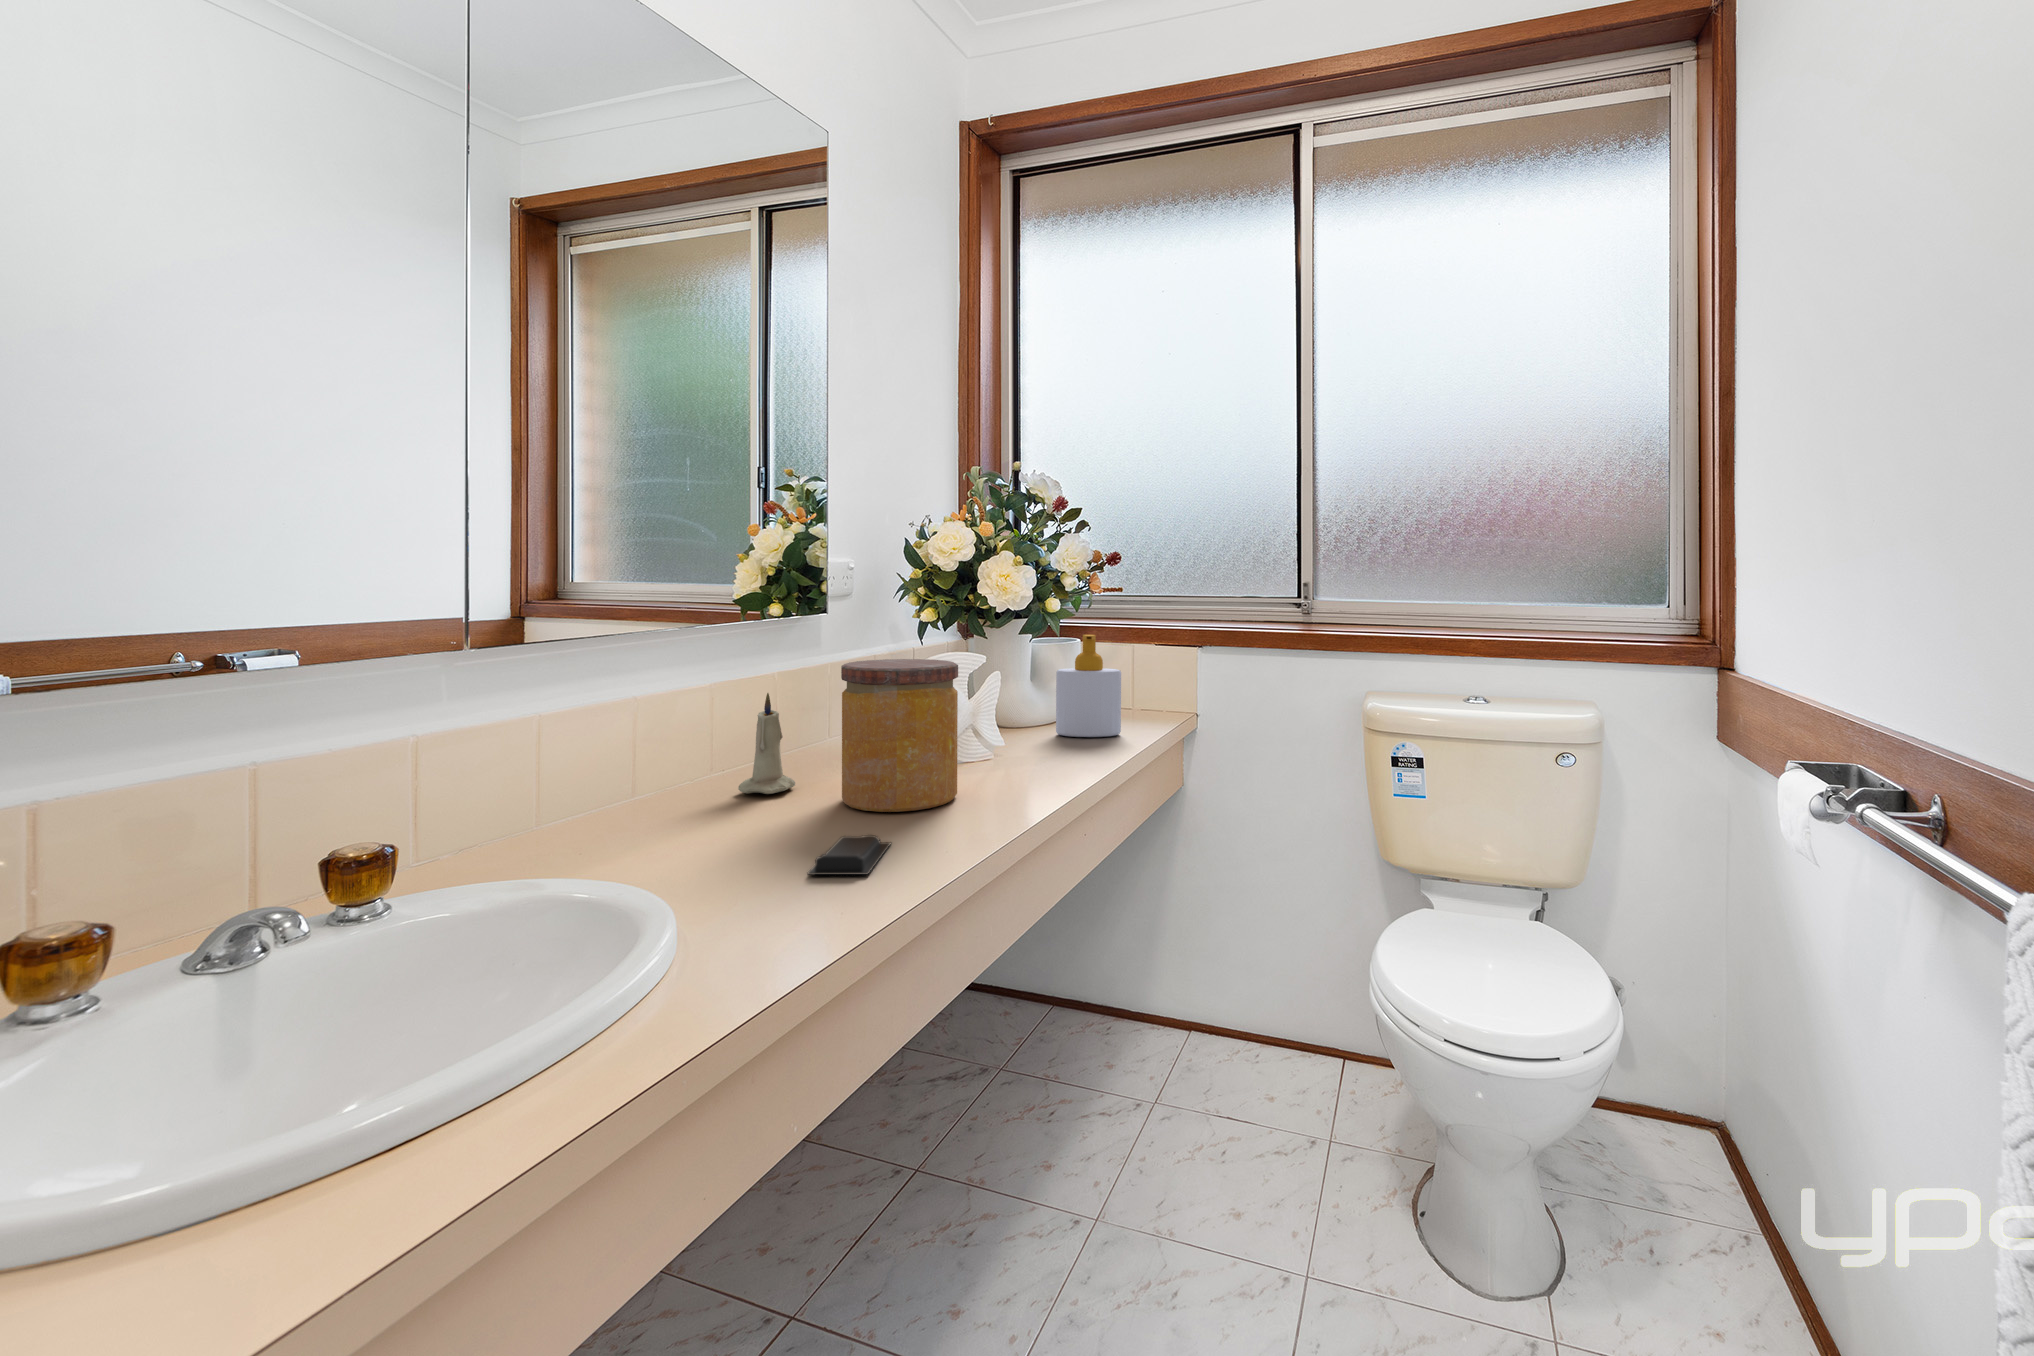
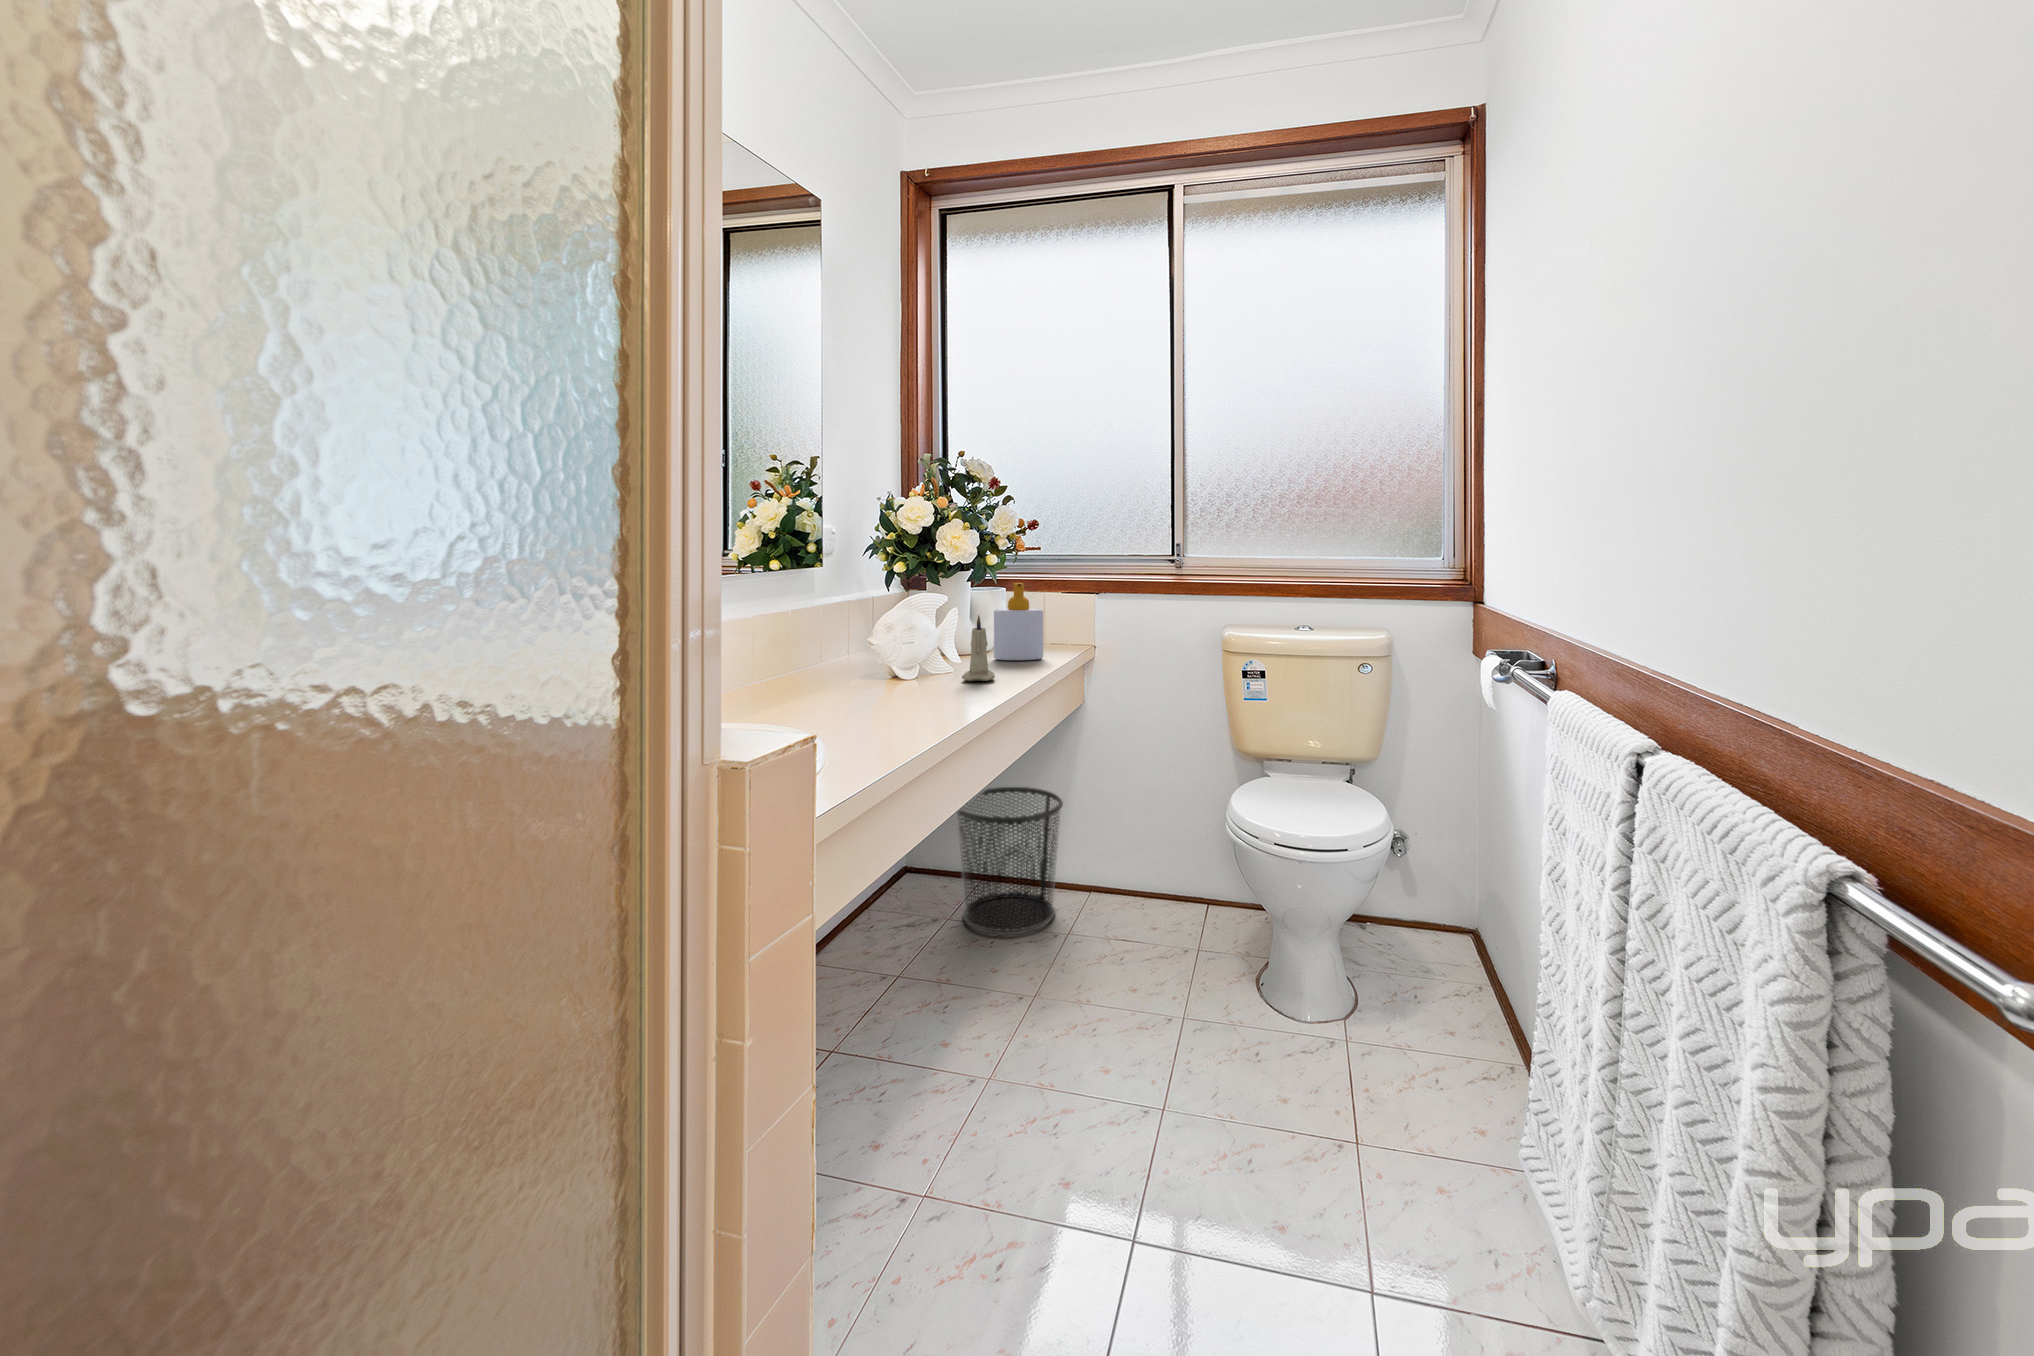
jar: present [841,659,958,812] -> none [854,598,939,705]
candle: present [738,693,795,794] -> present [962,615,995,681]
soap bar: present [807,835,891,875] -> none [860,715,907,737]
waste bin: none [1003,897,1147,1104] -> present [957,787,1063,935]

